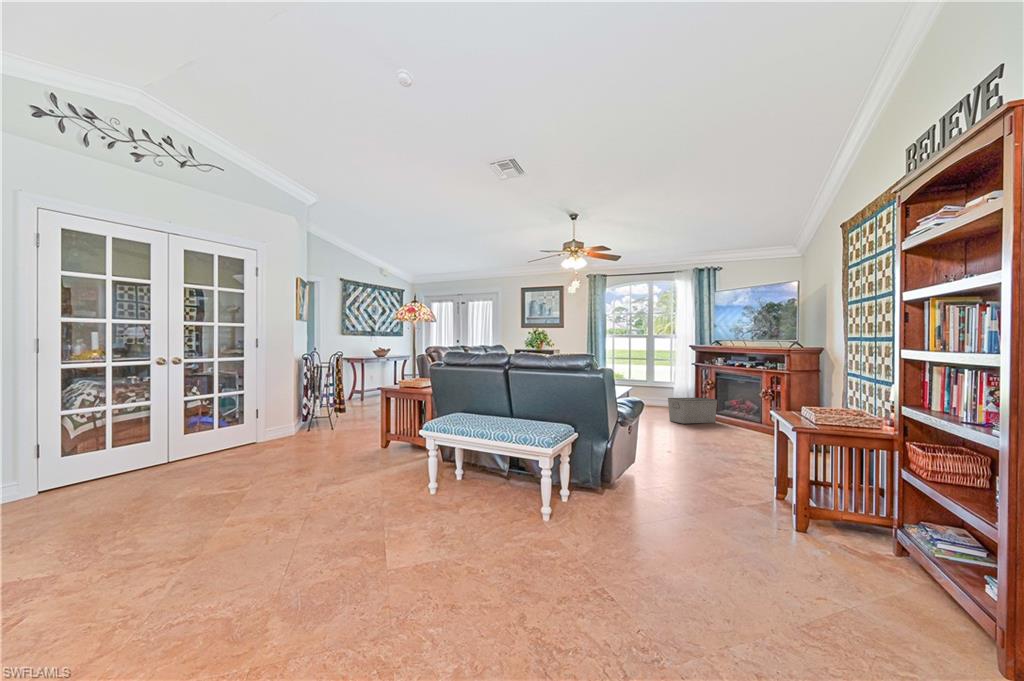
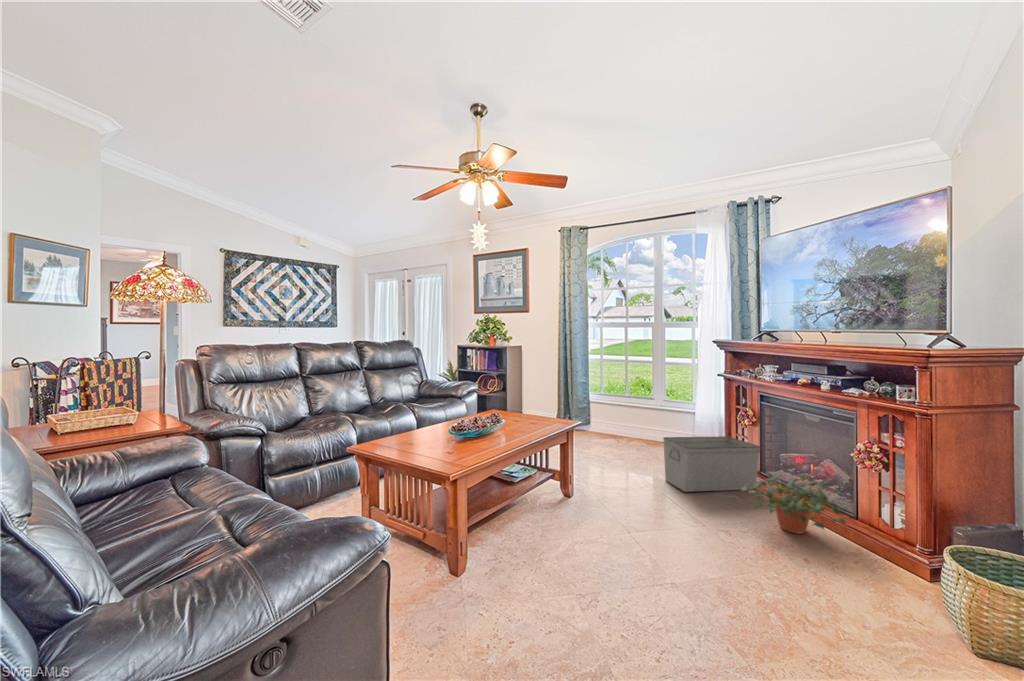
potted plant: none [714,408,763,433] -> present [741,473,852,534]

